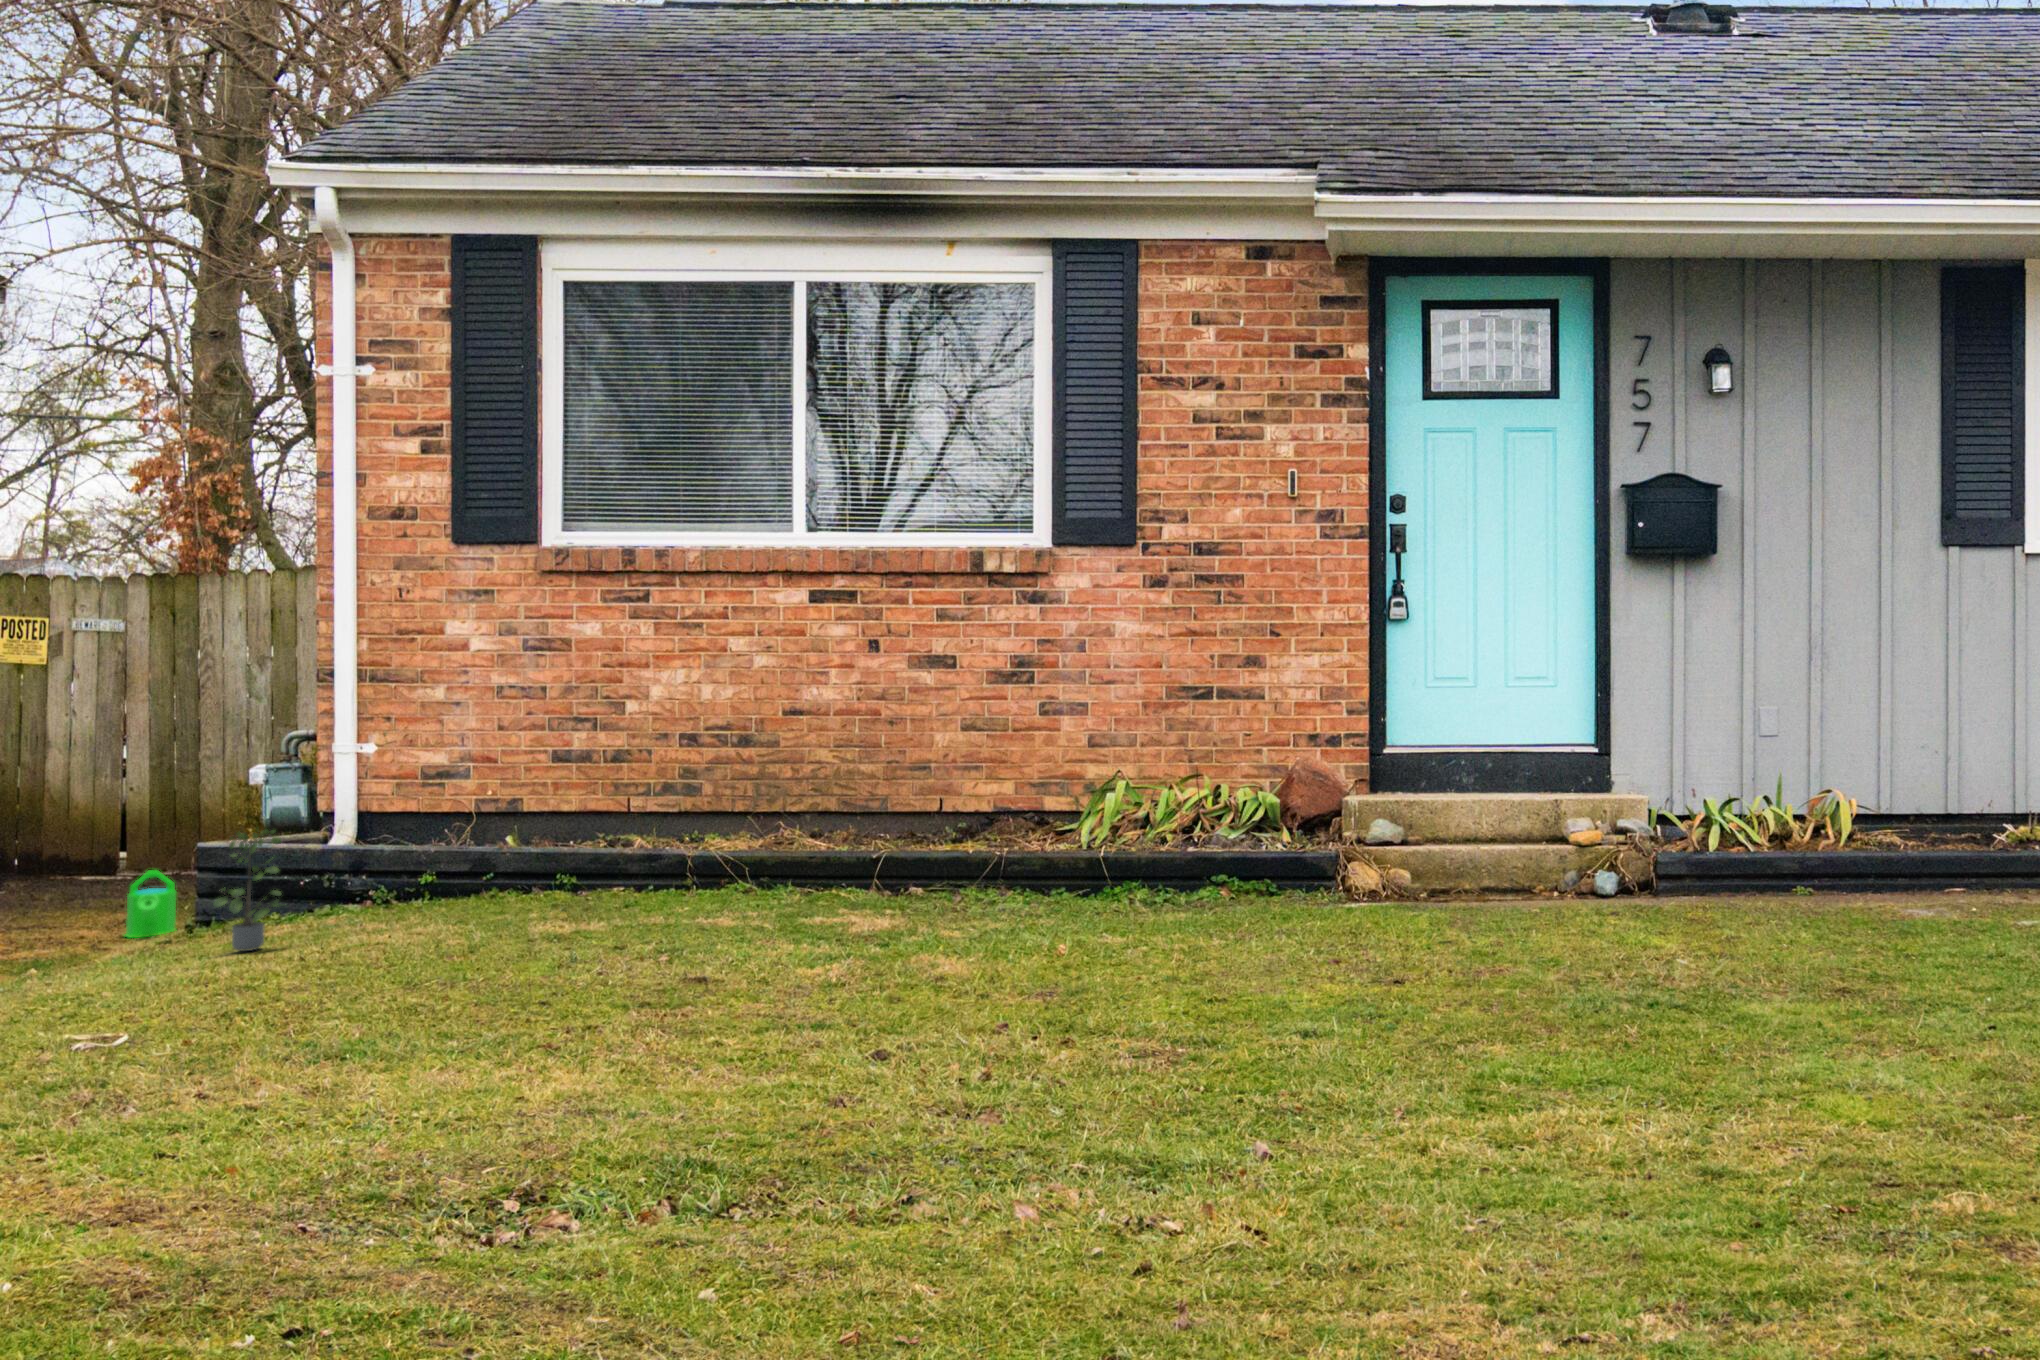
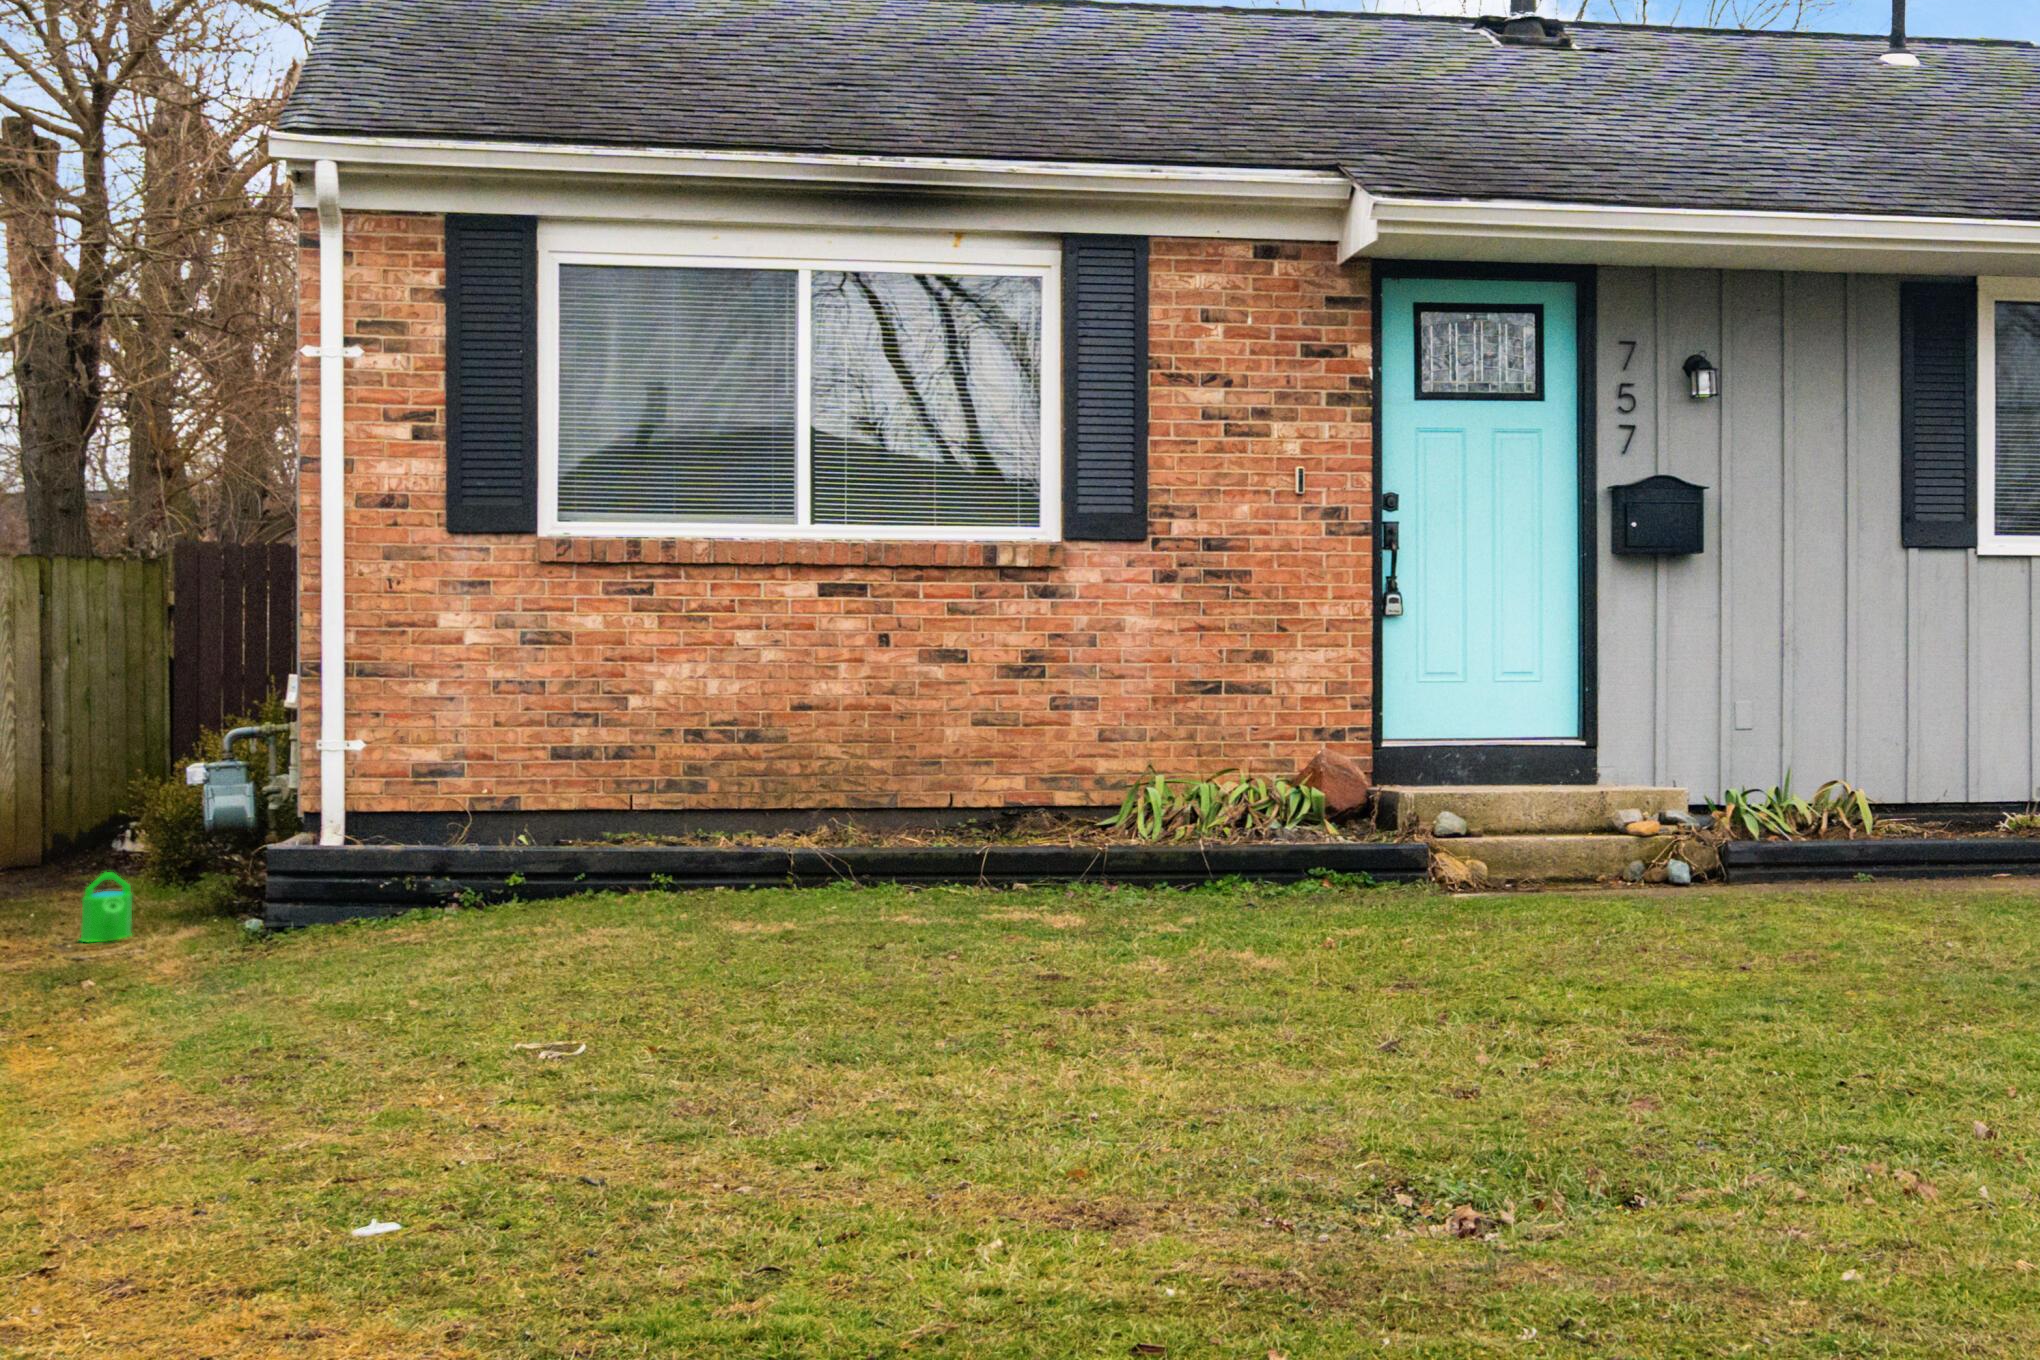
potted plant: present [214,829,282,951] -> none [231,822,314,950]

